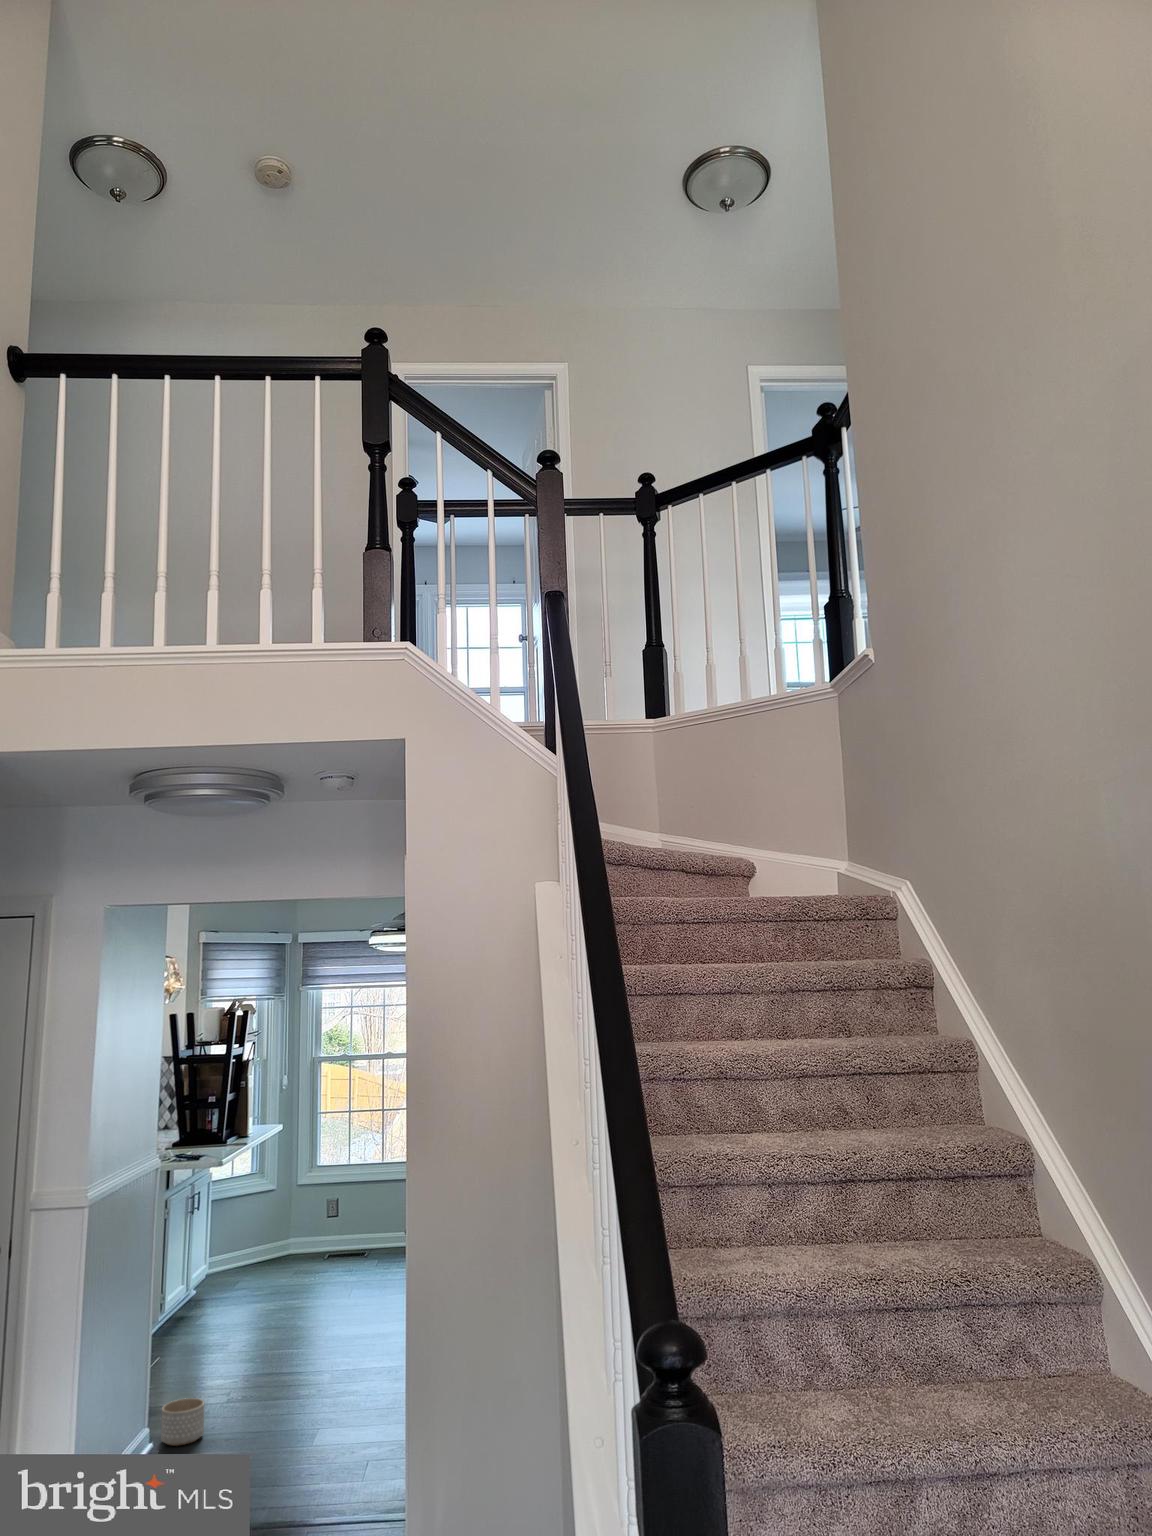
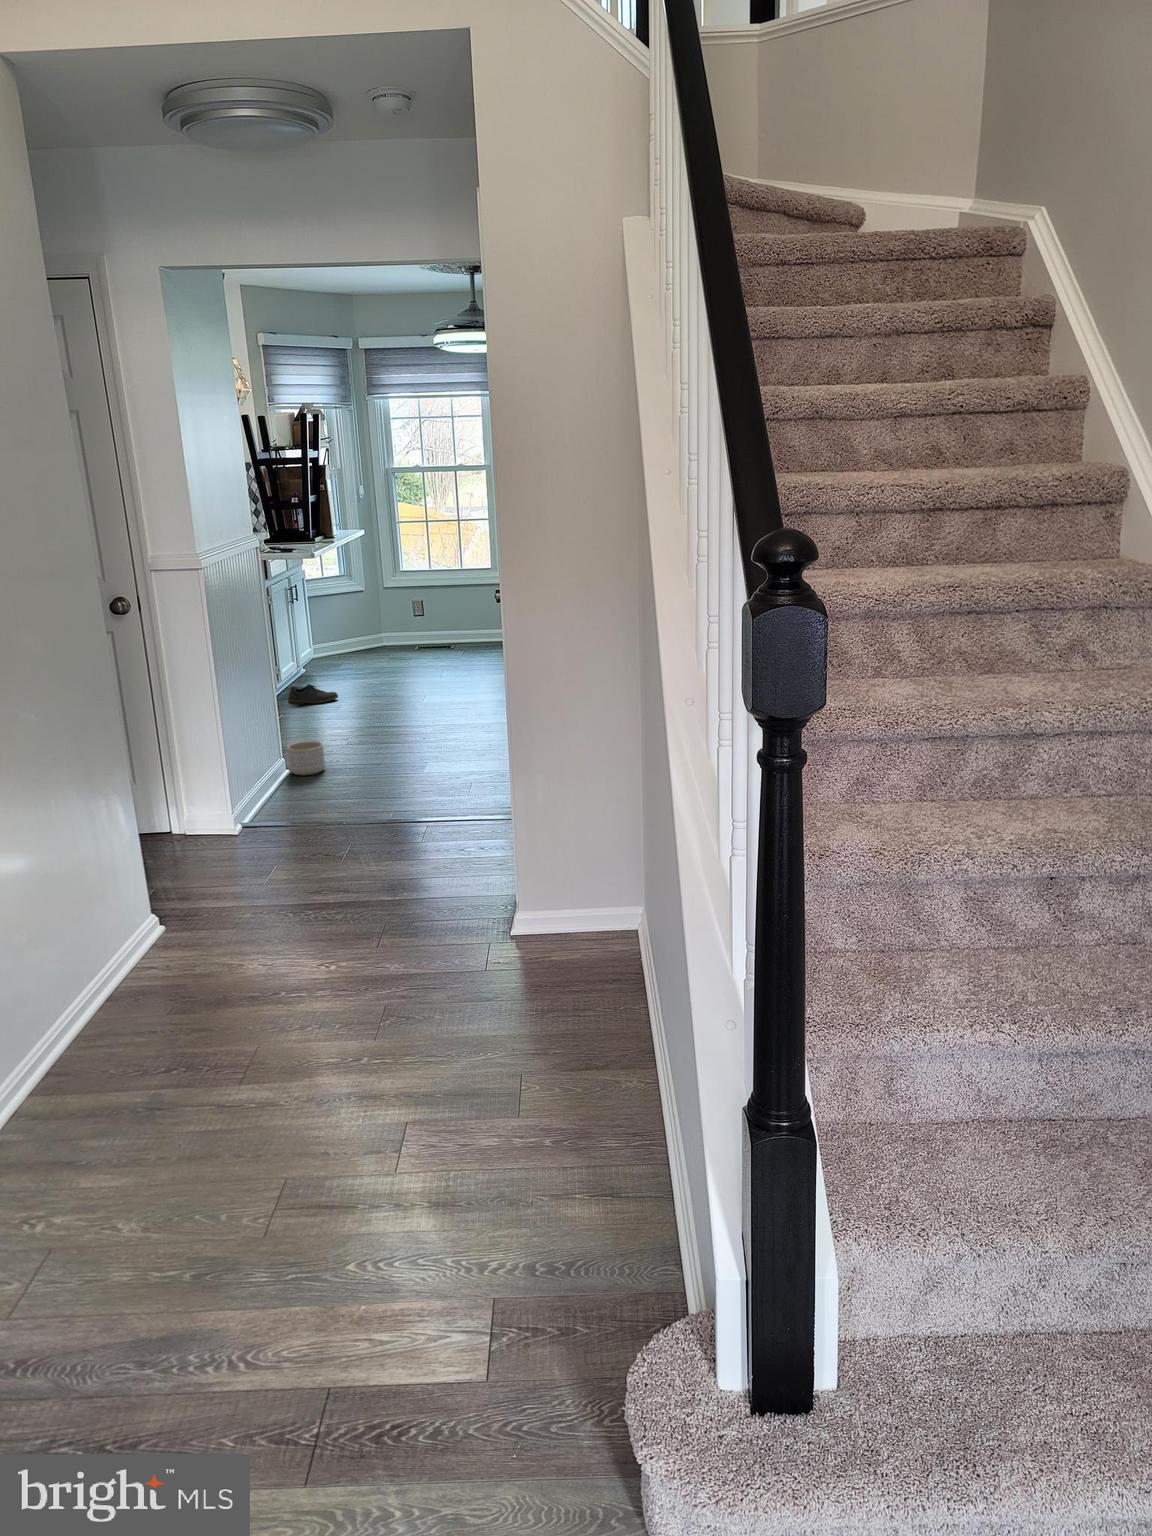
shoe: none [174,1311,233,1337] -> present [288,684,338,705]

